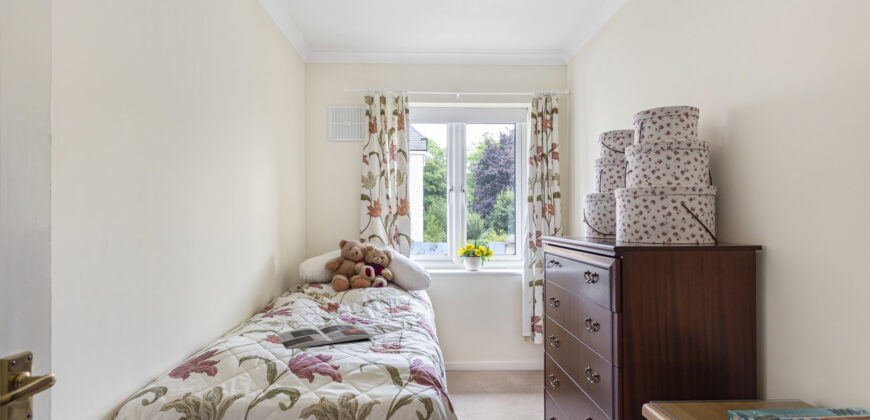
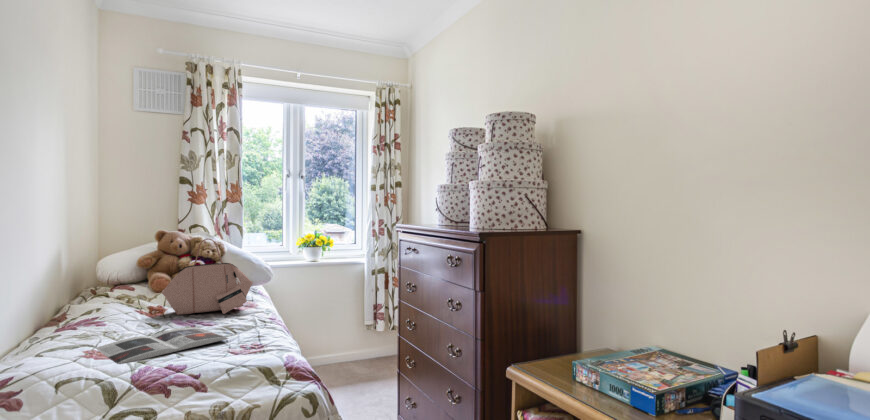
handbag: none [334,247,406,314] -> present [162,239,253,315]

